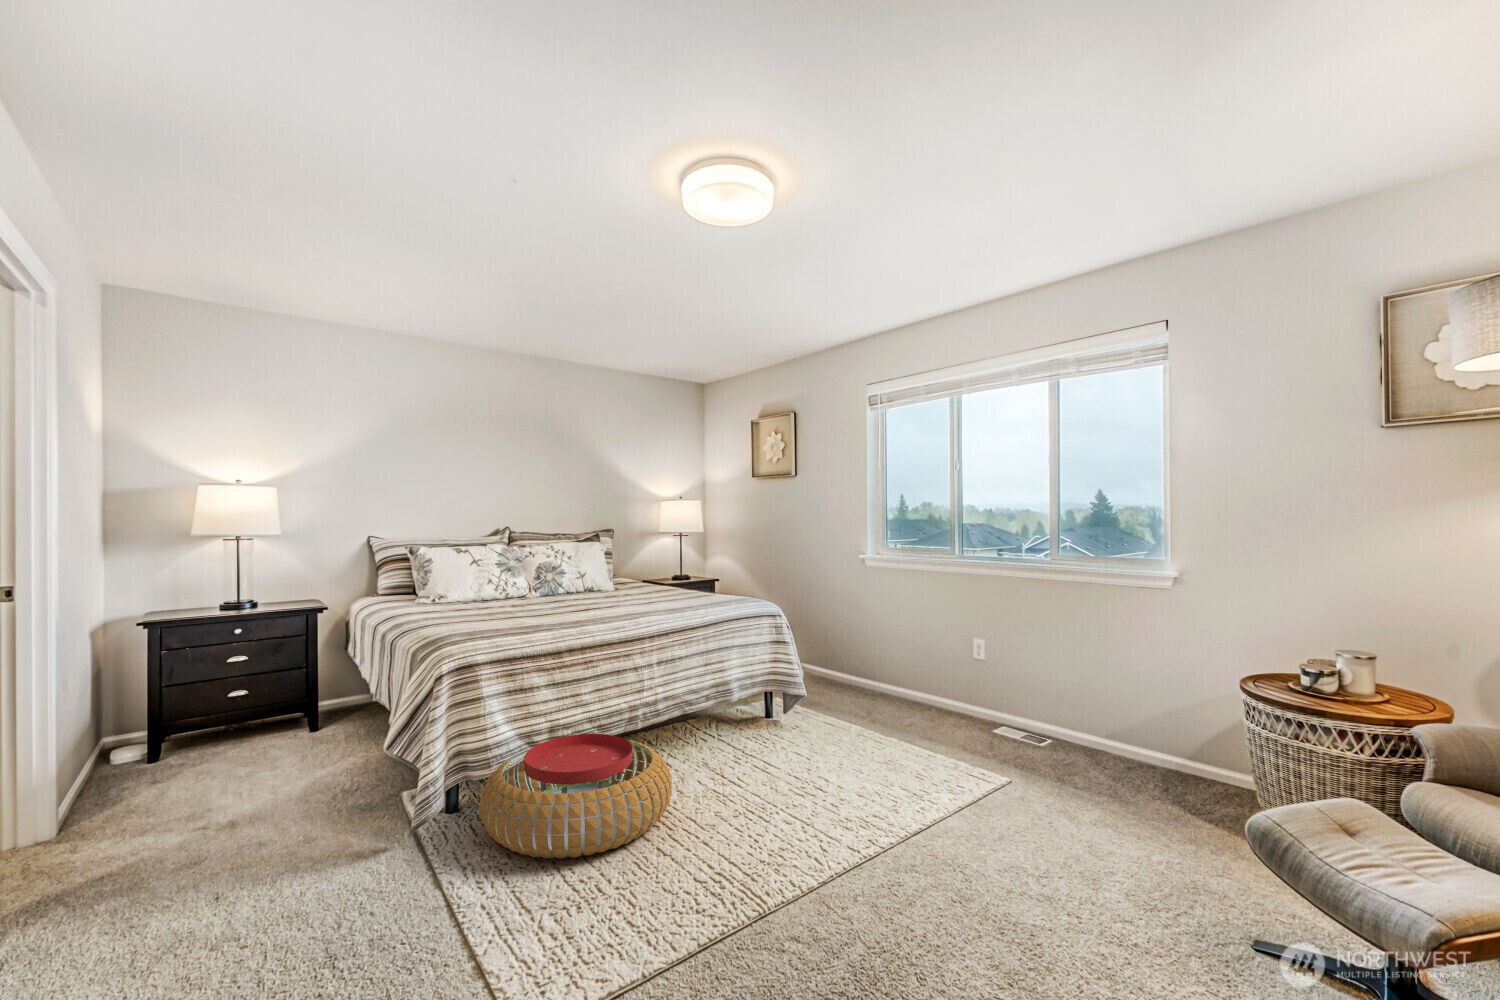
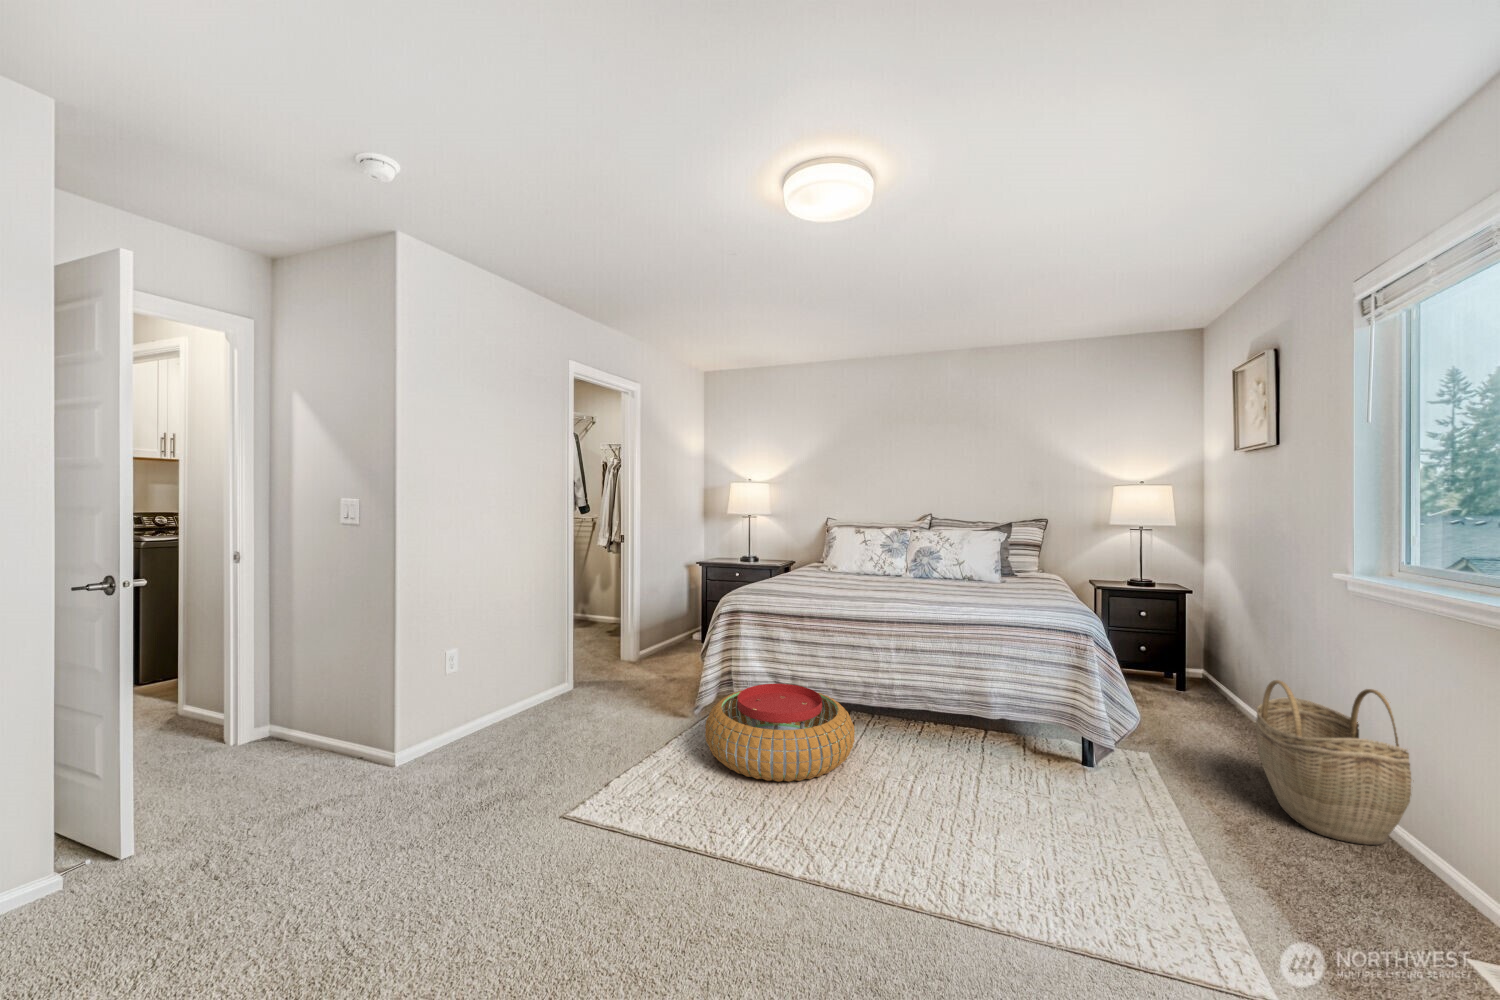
woven basket: none [846,618,920,709] -> present [1256,680,1412,845]

